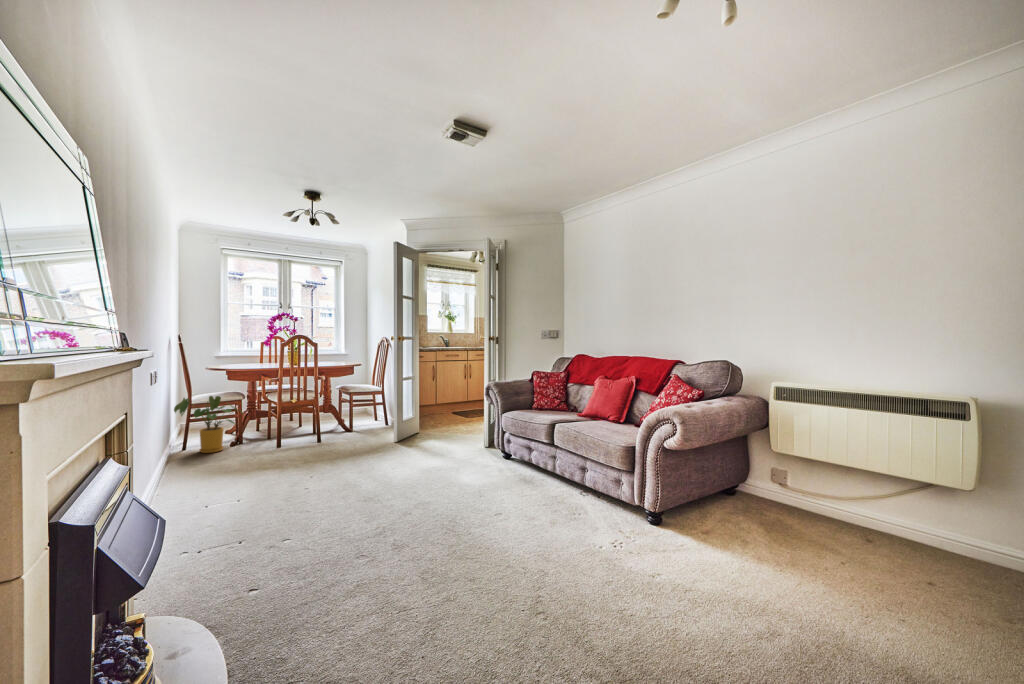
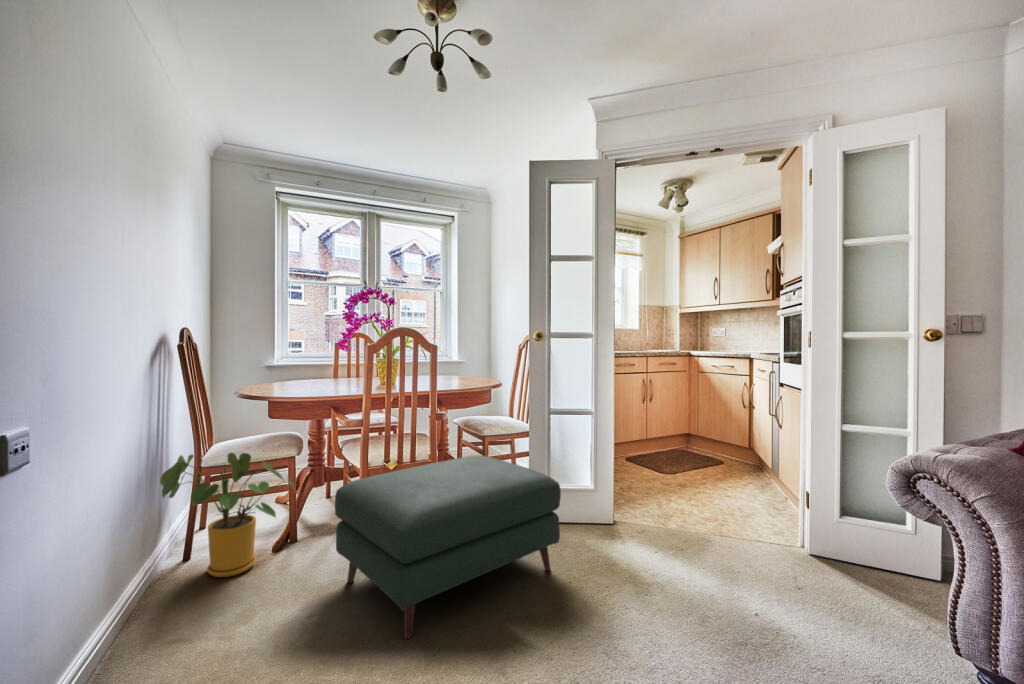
ottoman: none [265,399,374,461] -> present [335,456,561,639]

